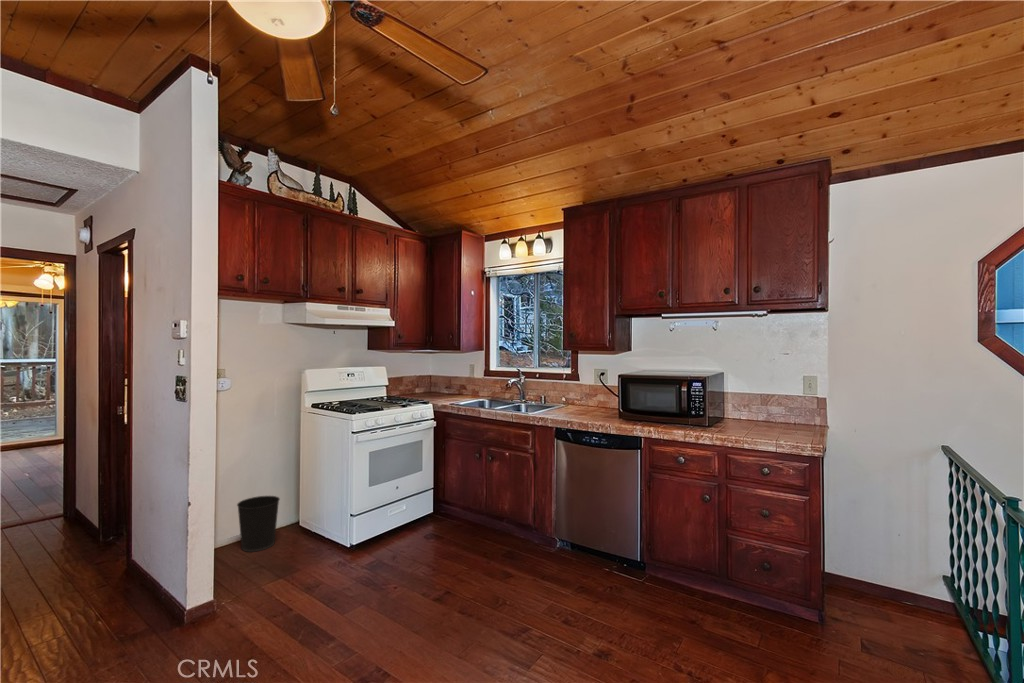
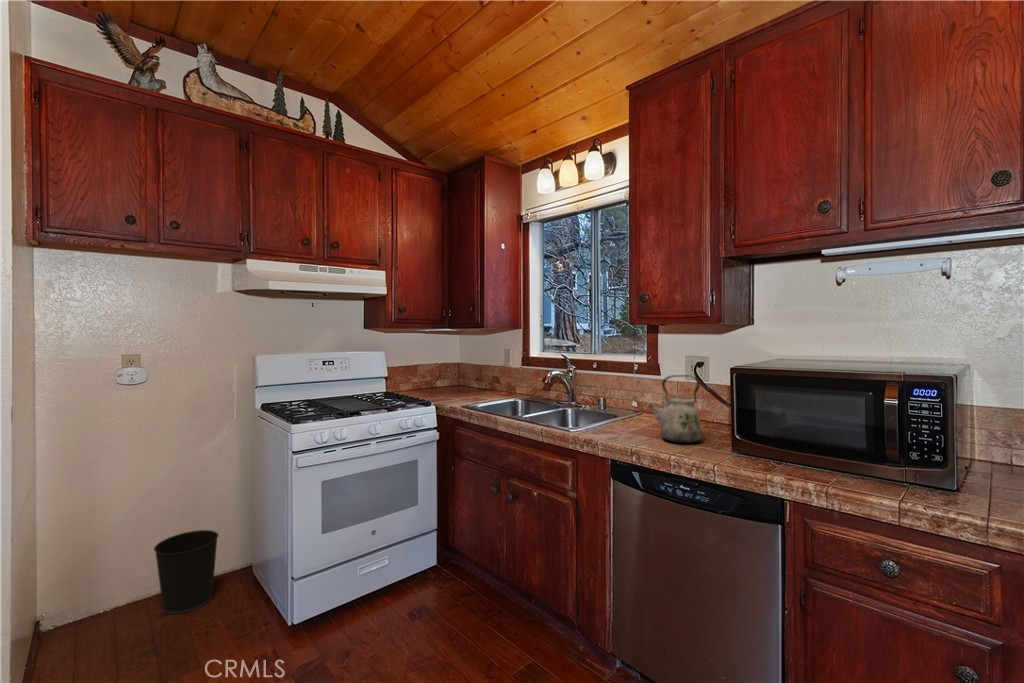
kettle: none [575,379,604,417] -> present [648,375,702,443]

